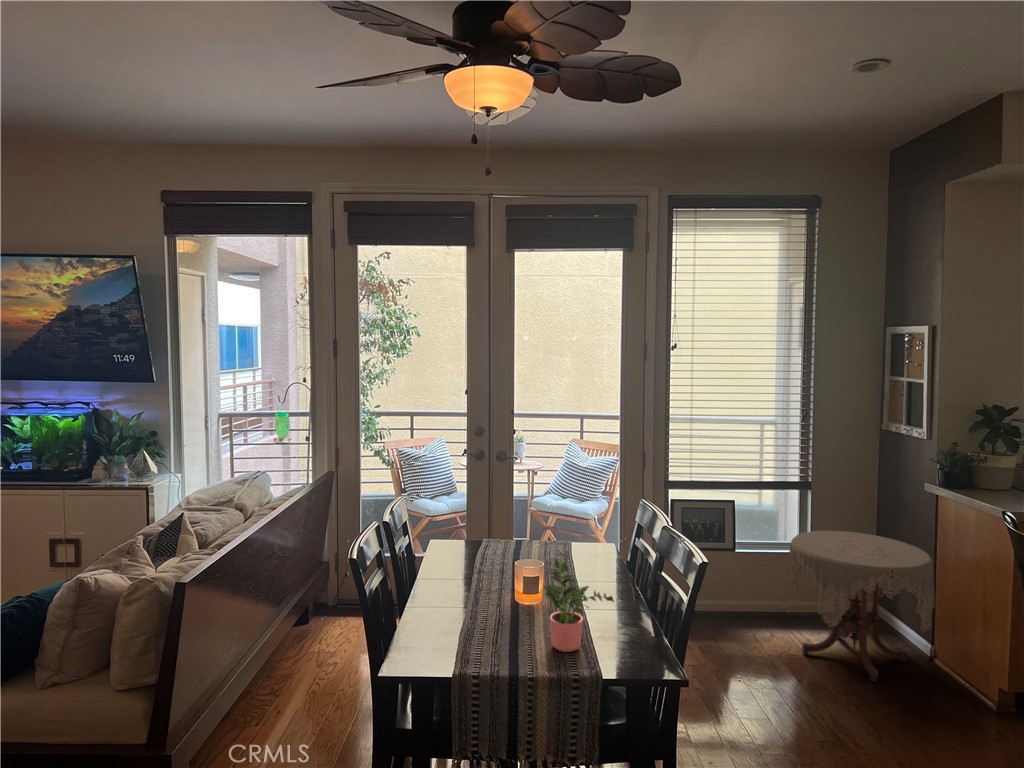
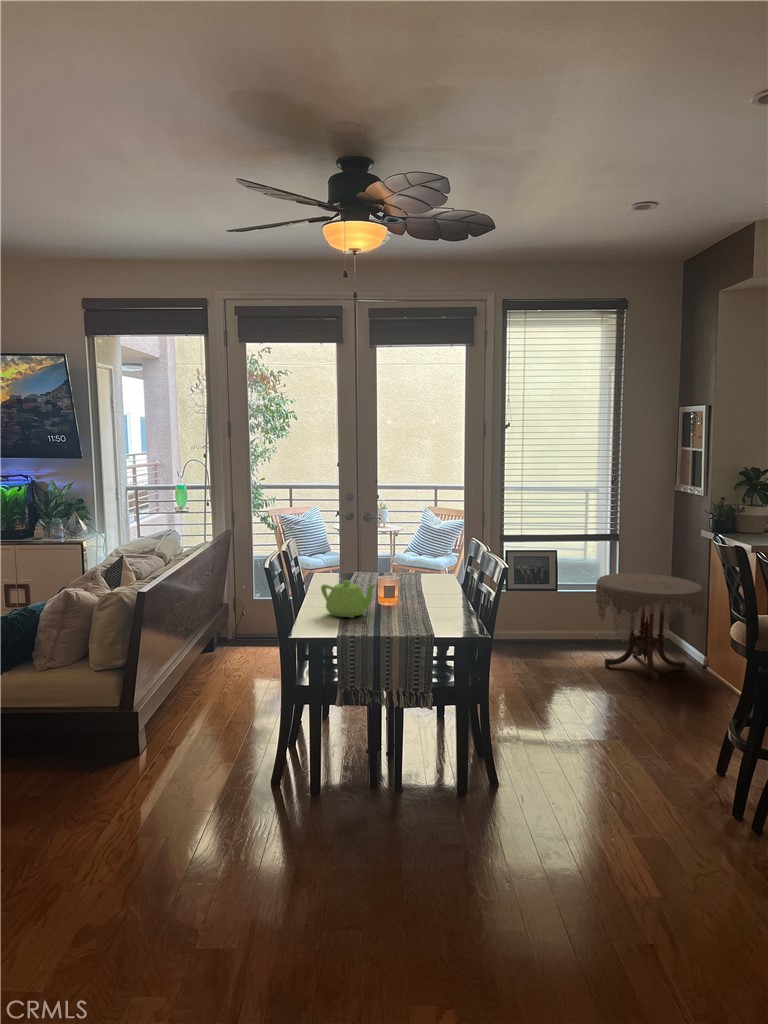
potted plant: present [544,552,614,652] -> none [396,560,445,626]
teapot: none [434,574,515,632] -> present [321,580,376,618]

